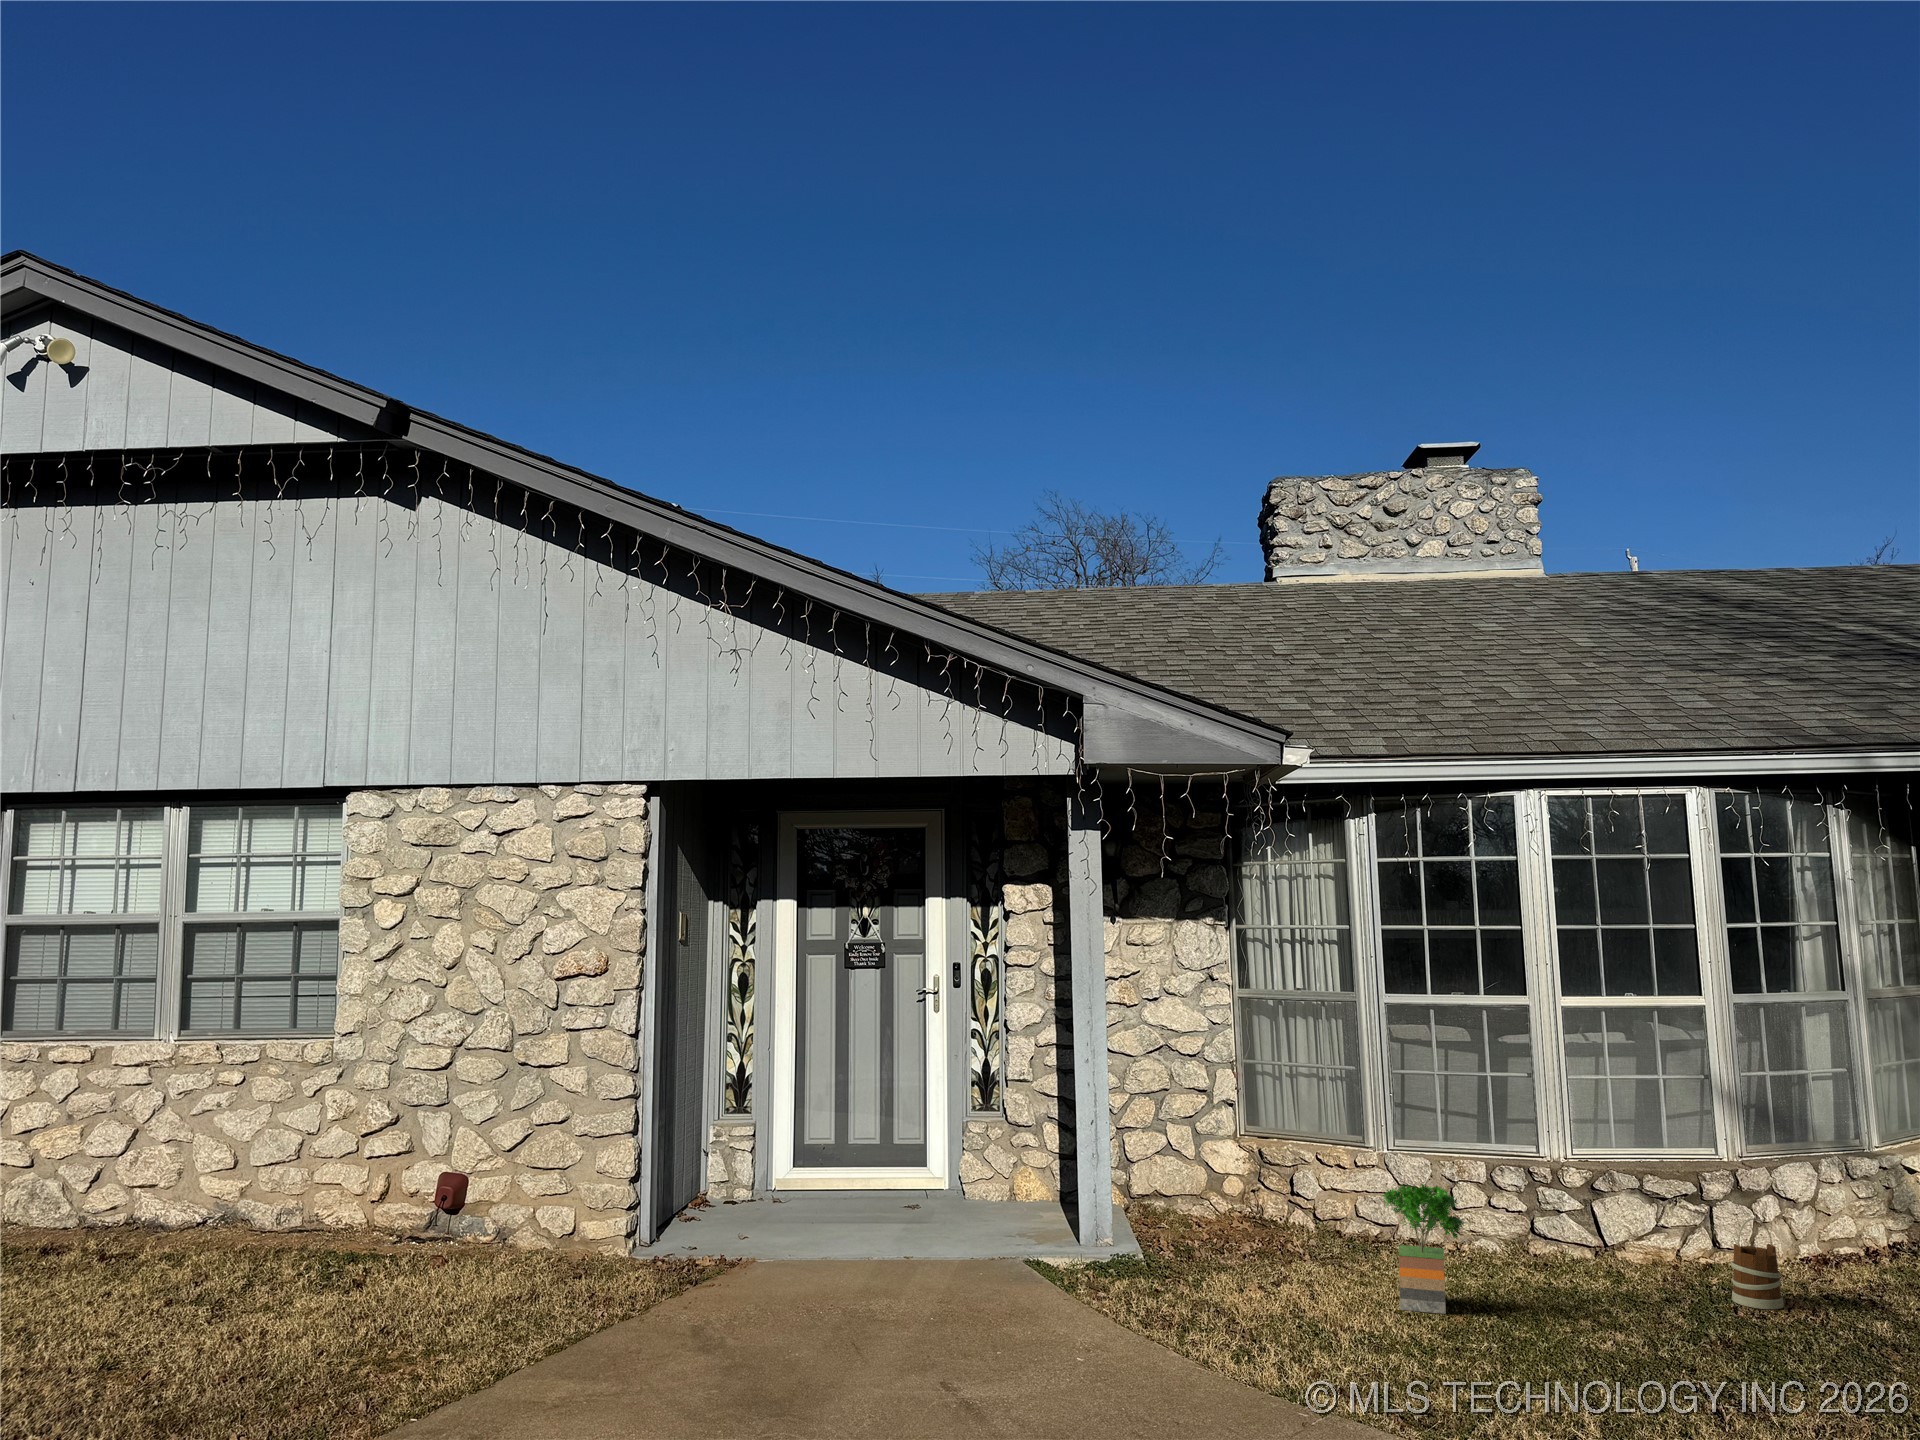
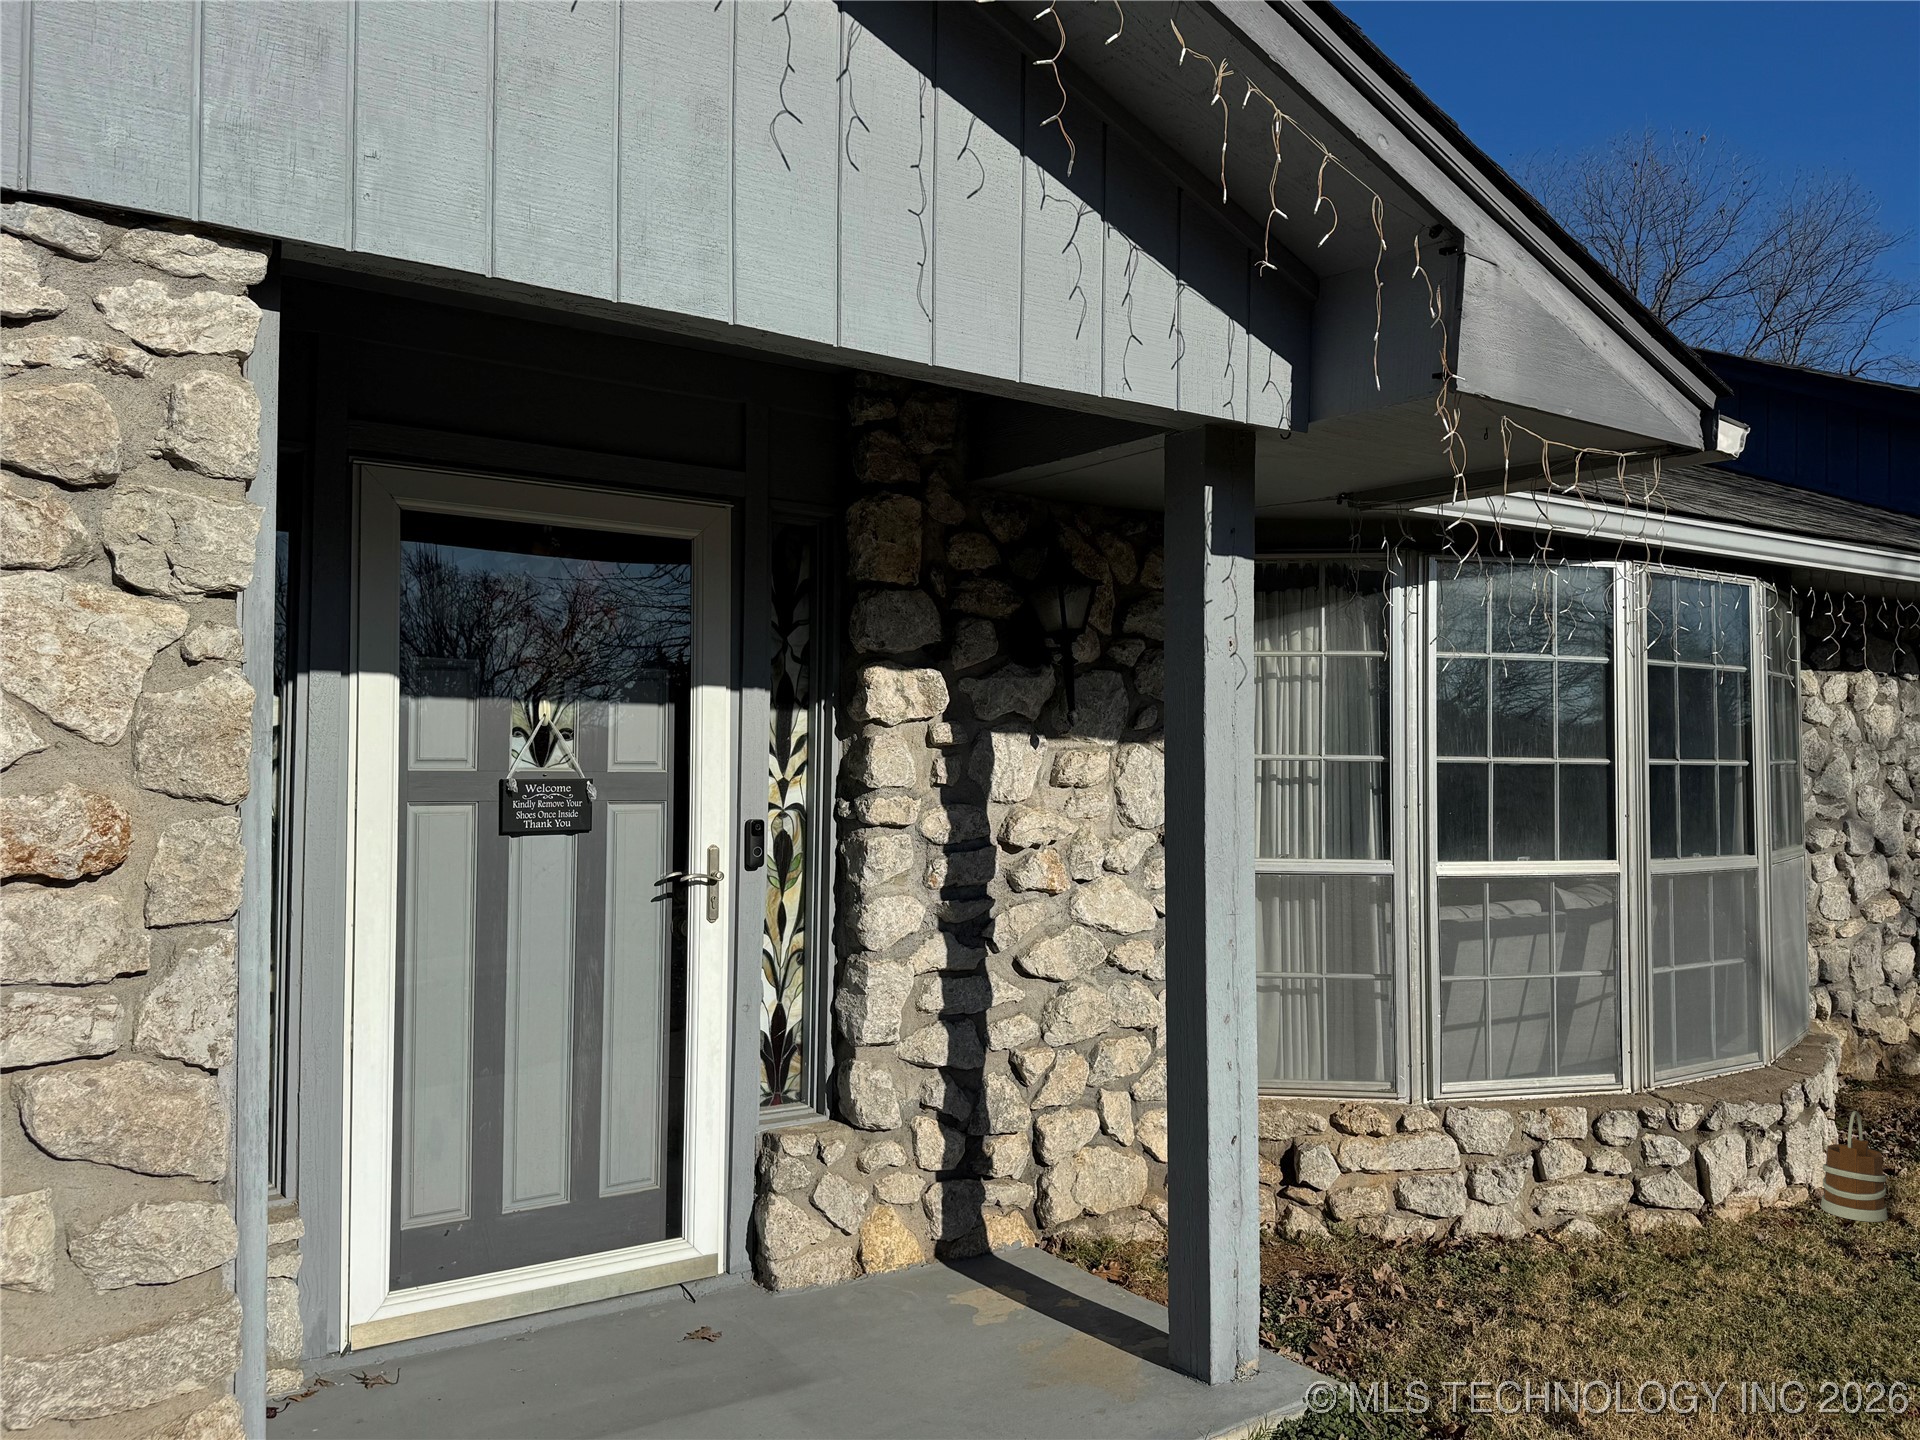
potted tree: present [1383,1184,1464,1314] -> none [1644,1137,1810,1344]

